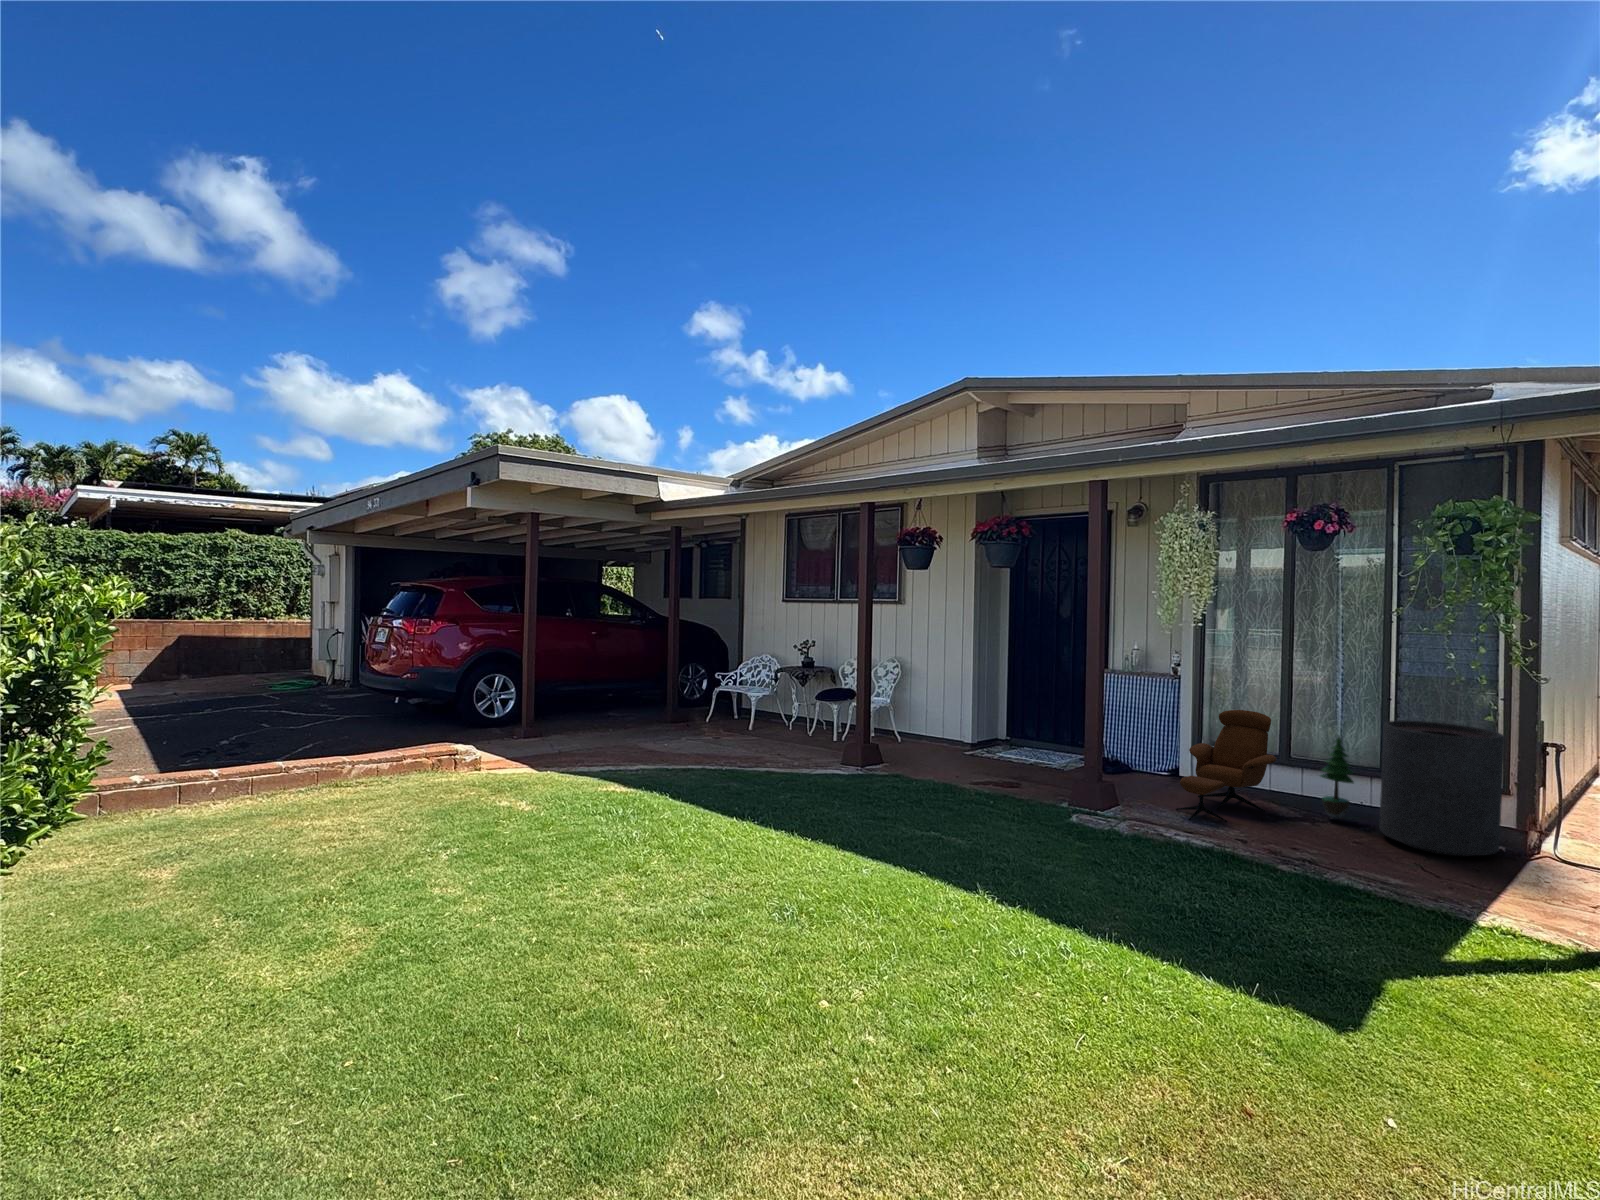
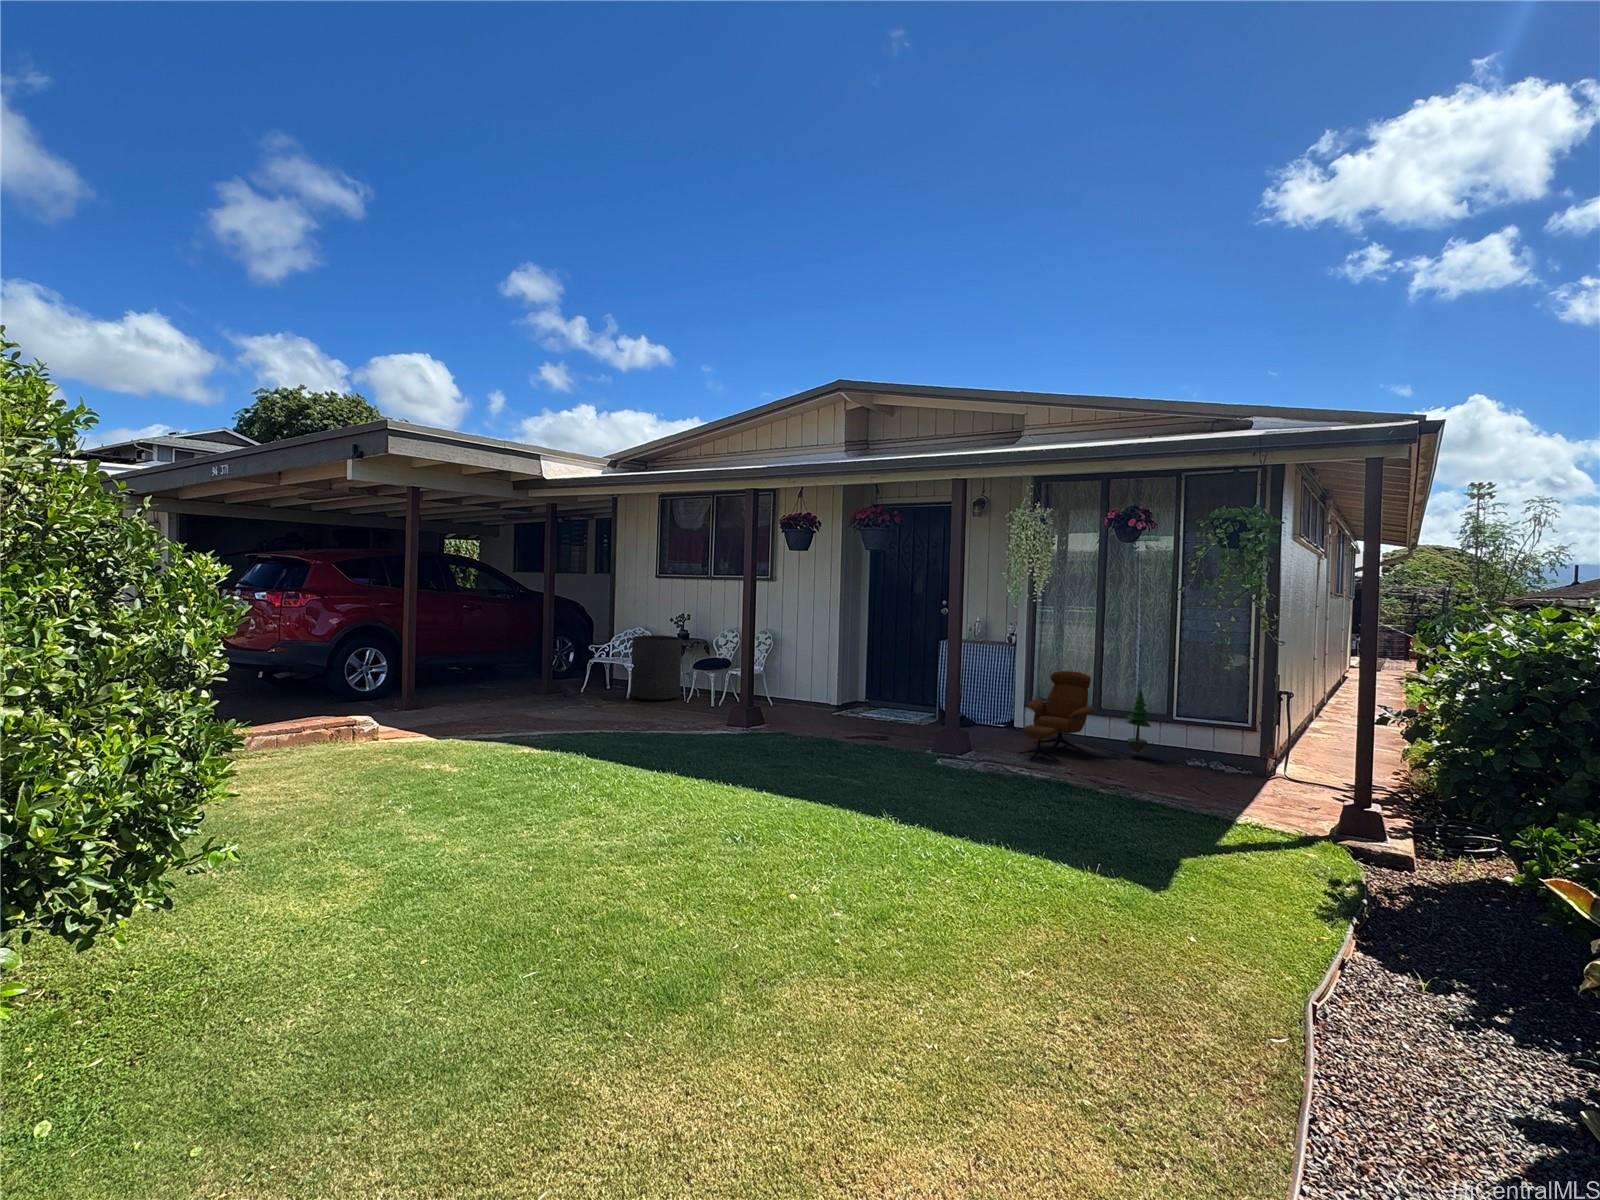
trash can: present [1379,720,1505,856] -> present [631,635,682,701]

